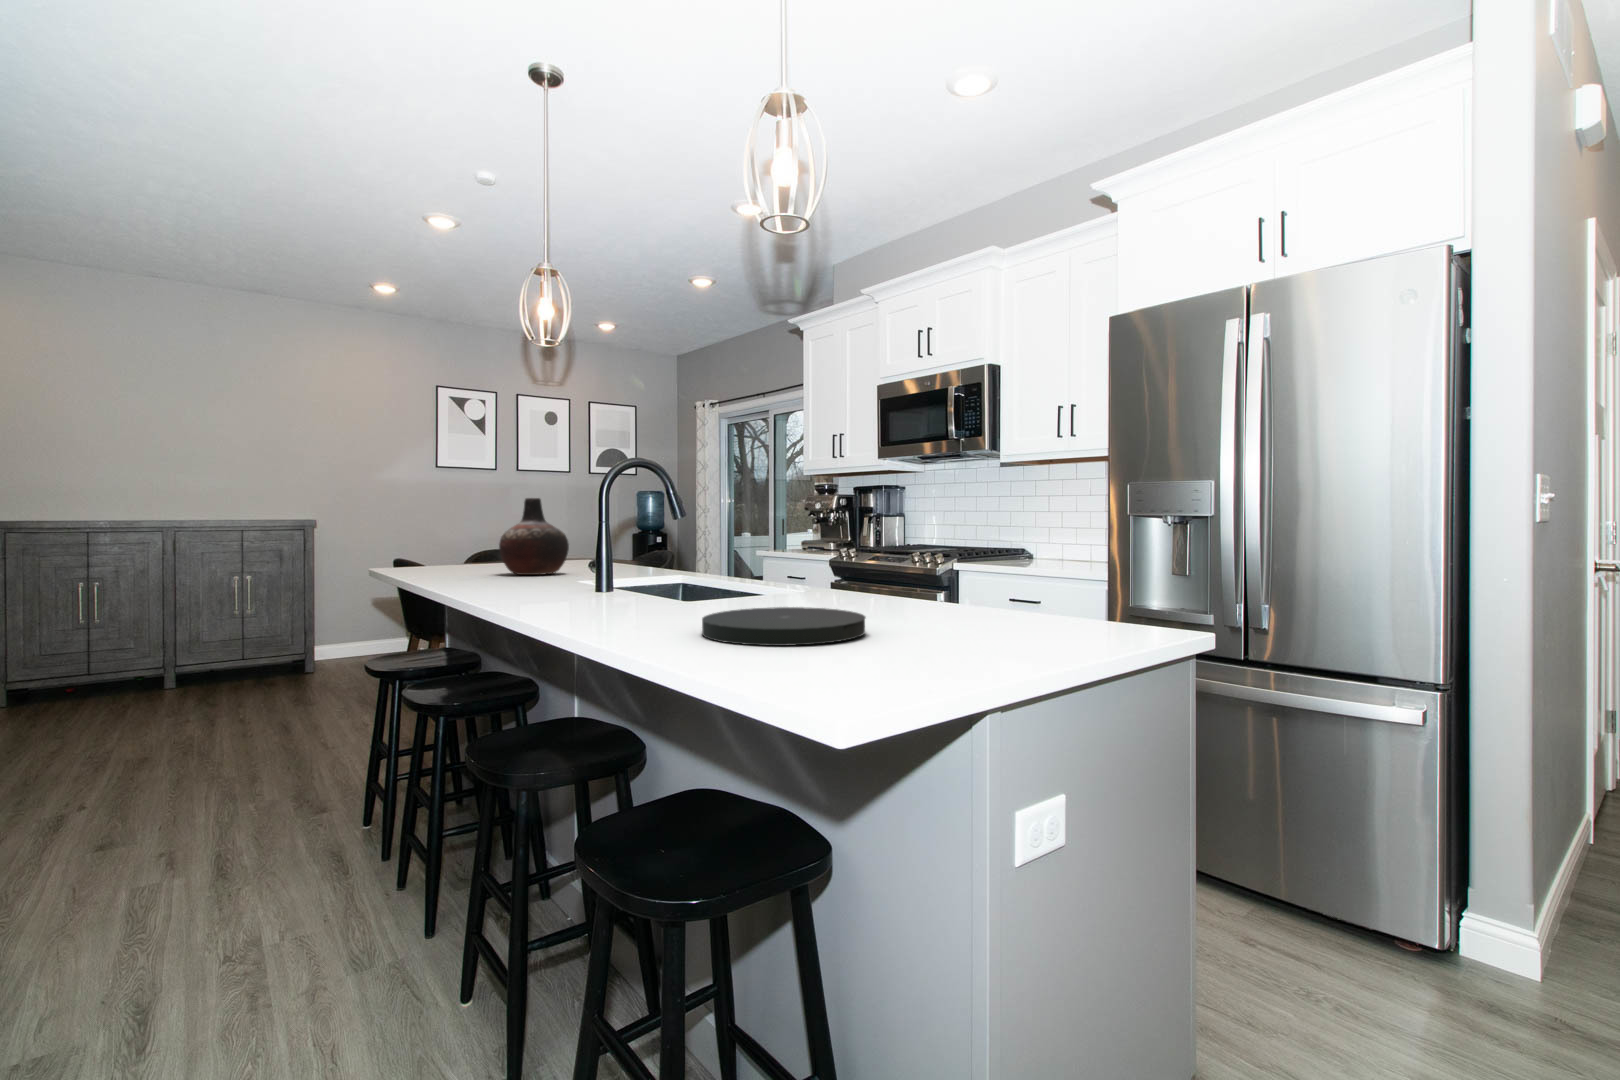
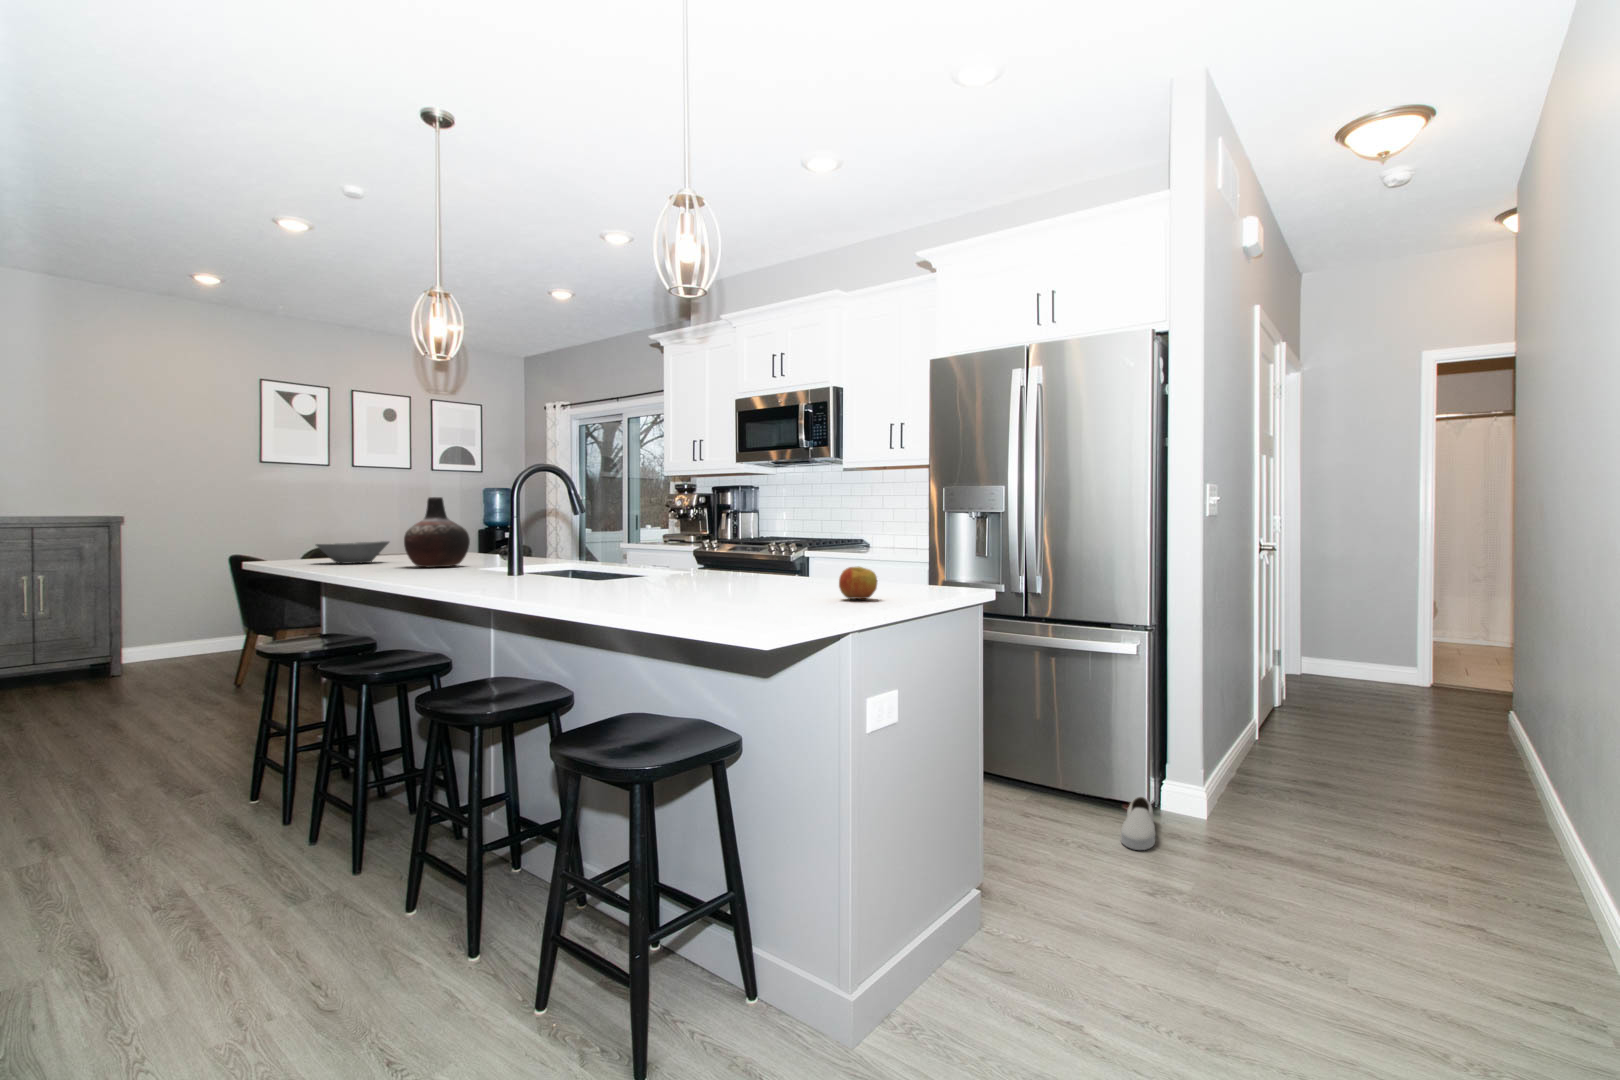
bowl: none [426,545,501,568] -> present [316,541,389,564]
apple: none [956,597,1017,647] -> present [839,566,877,599]
plate: present [702,607,866,646] -> none [656,580,774,603]
shoe: none [1399,932,1459,1026] -> present [1121,797,1155,850]

